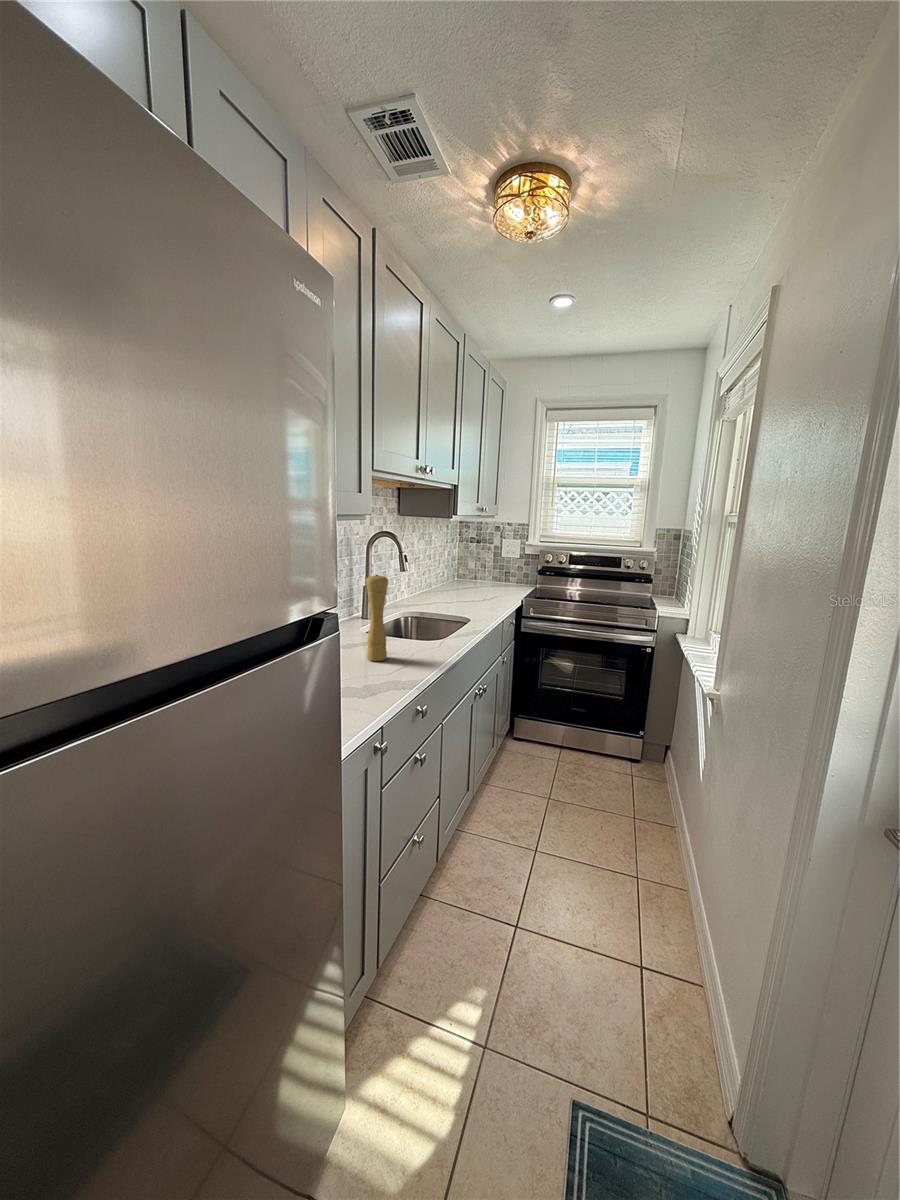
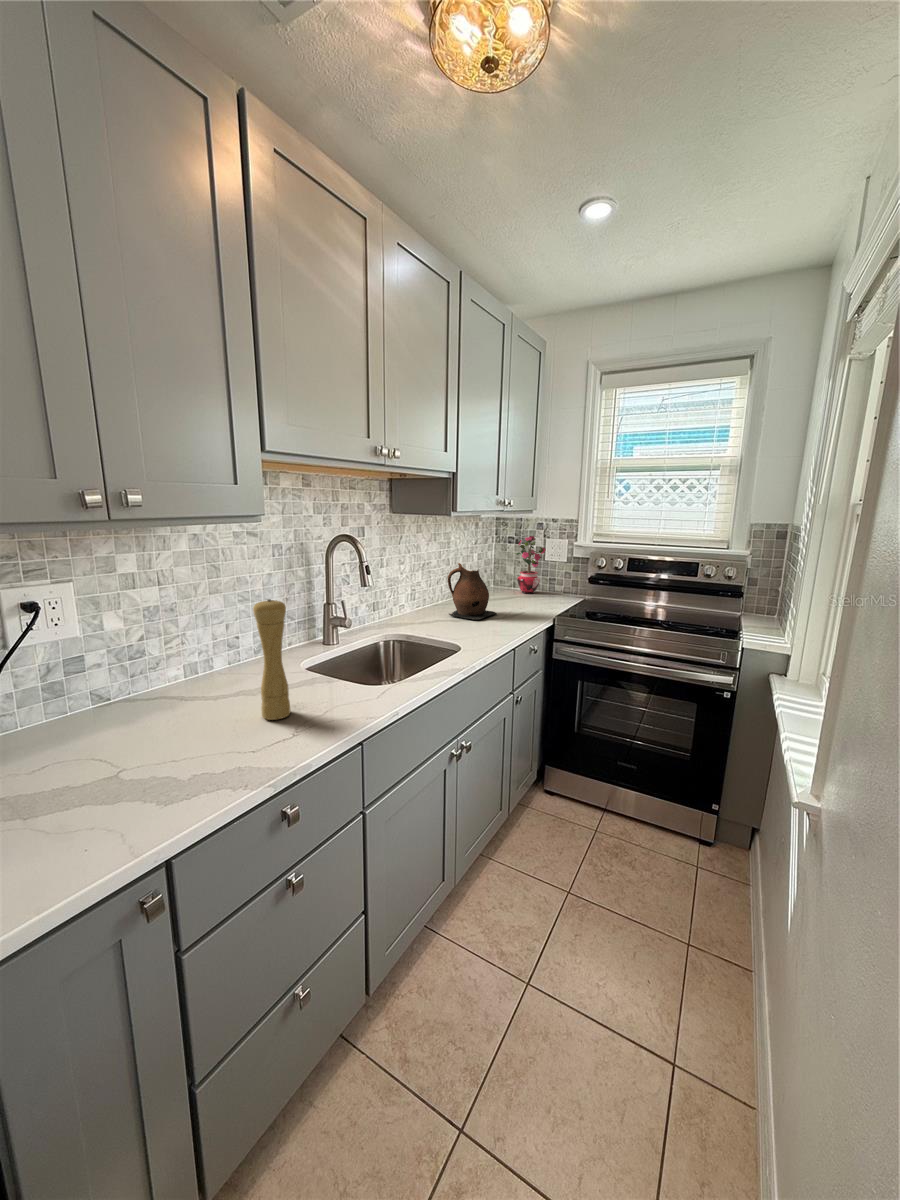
potted plant: none [476,536,503,584] -> present [515,536,546,594]
ceramic pitcher: none [440,557,478,602] -> present [448,563,497,620]

